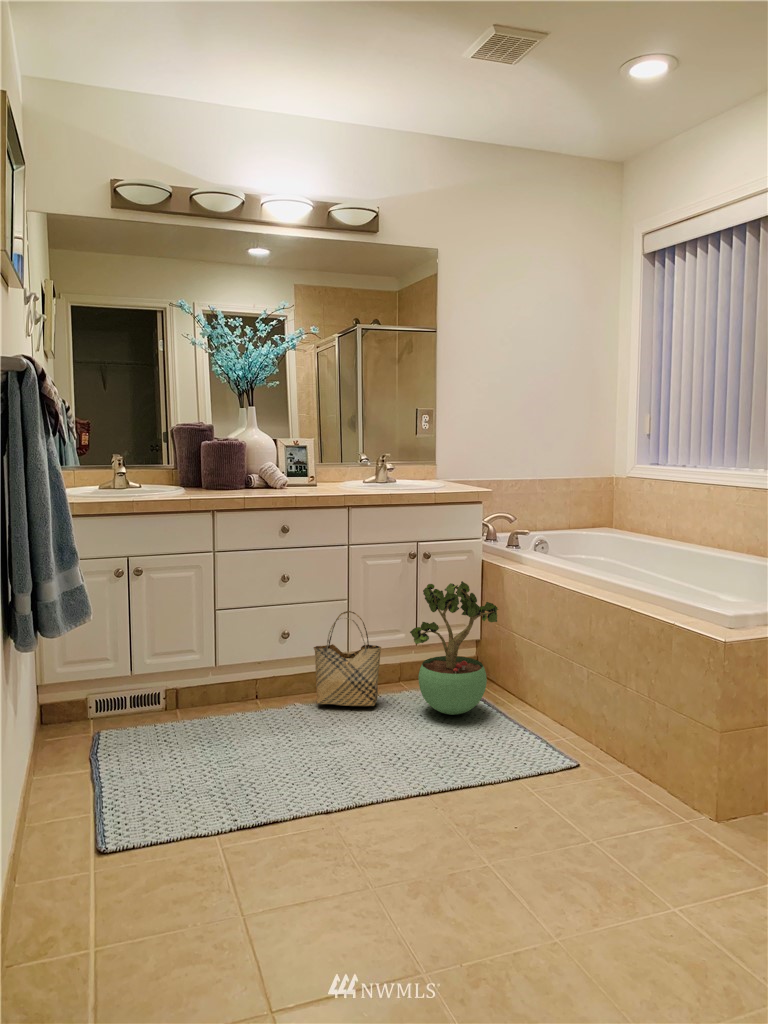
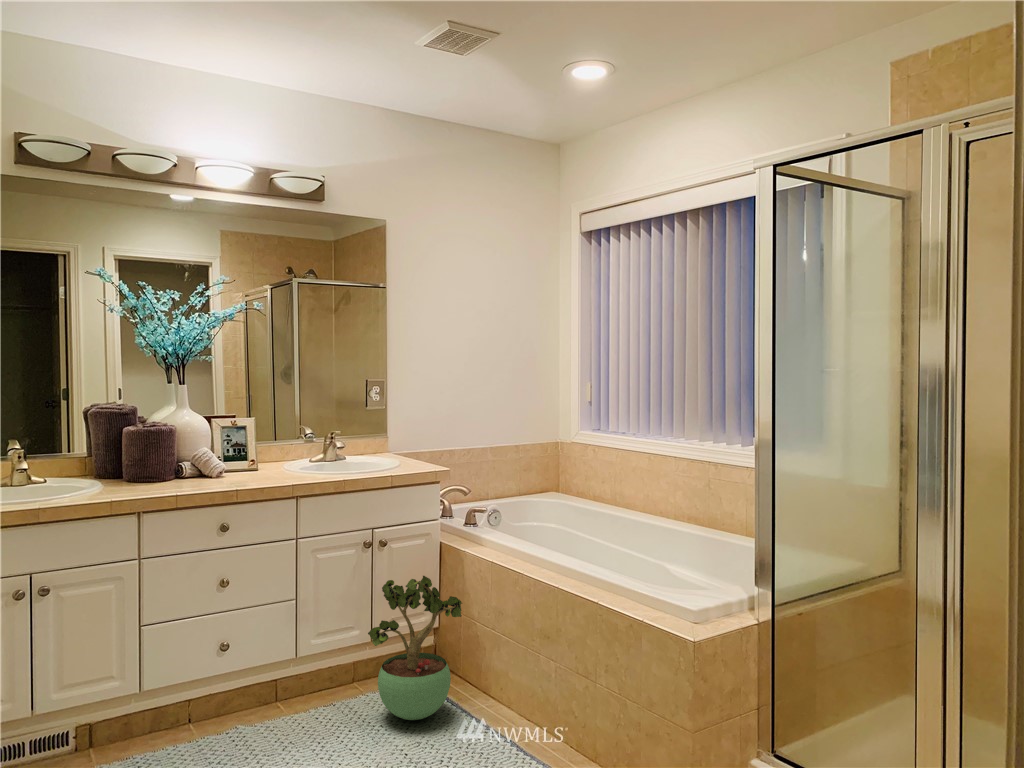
woven basket: present [314,611,381,706] -> none [258,612,336,723]

